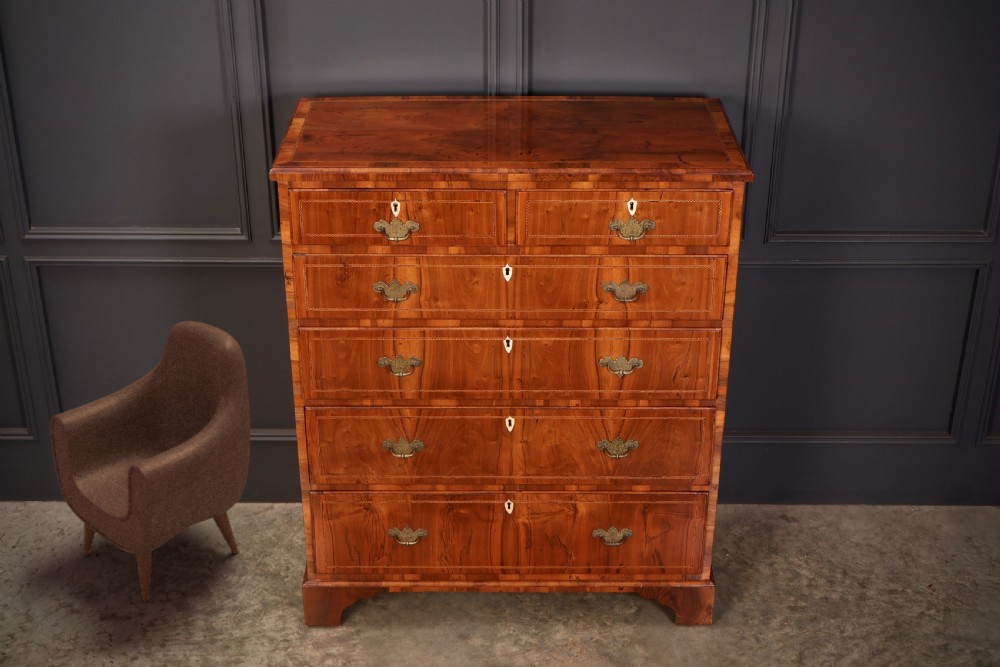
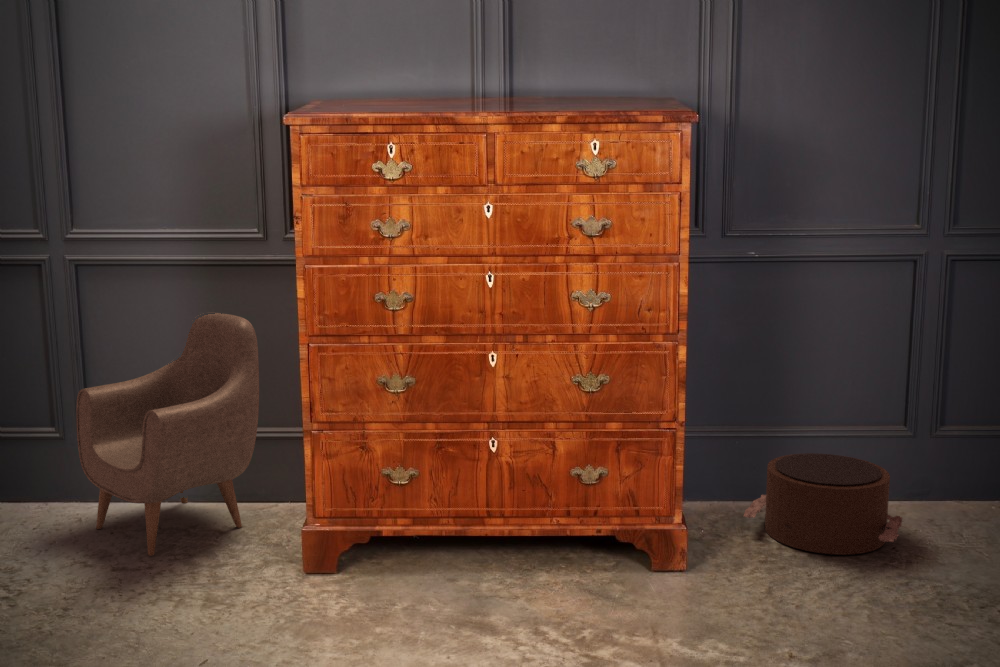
pouf: none [768,474,935,602] -> present [744,453,902,555]

